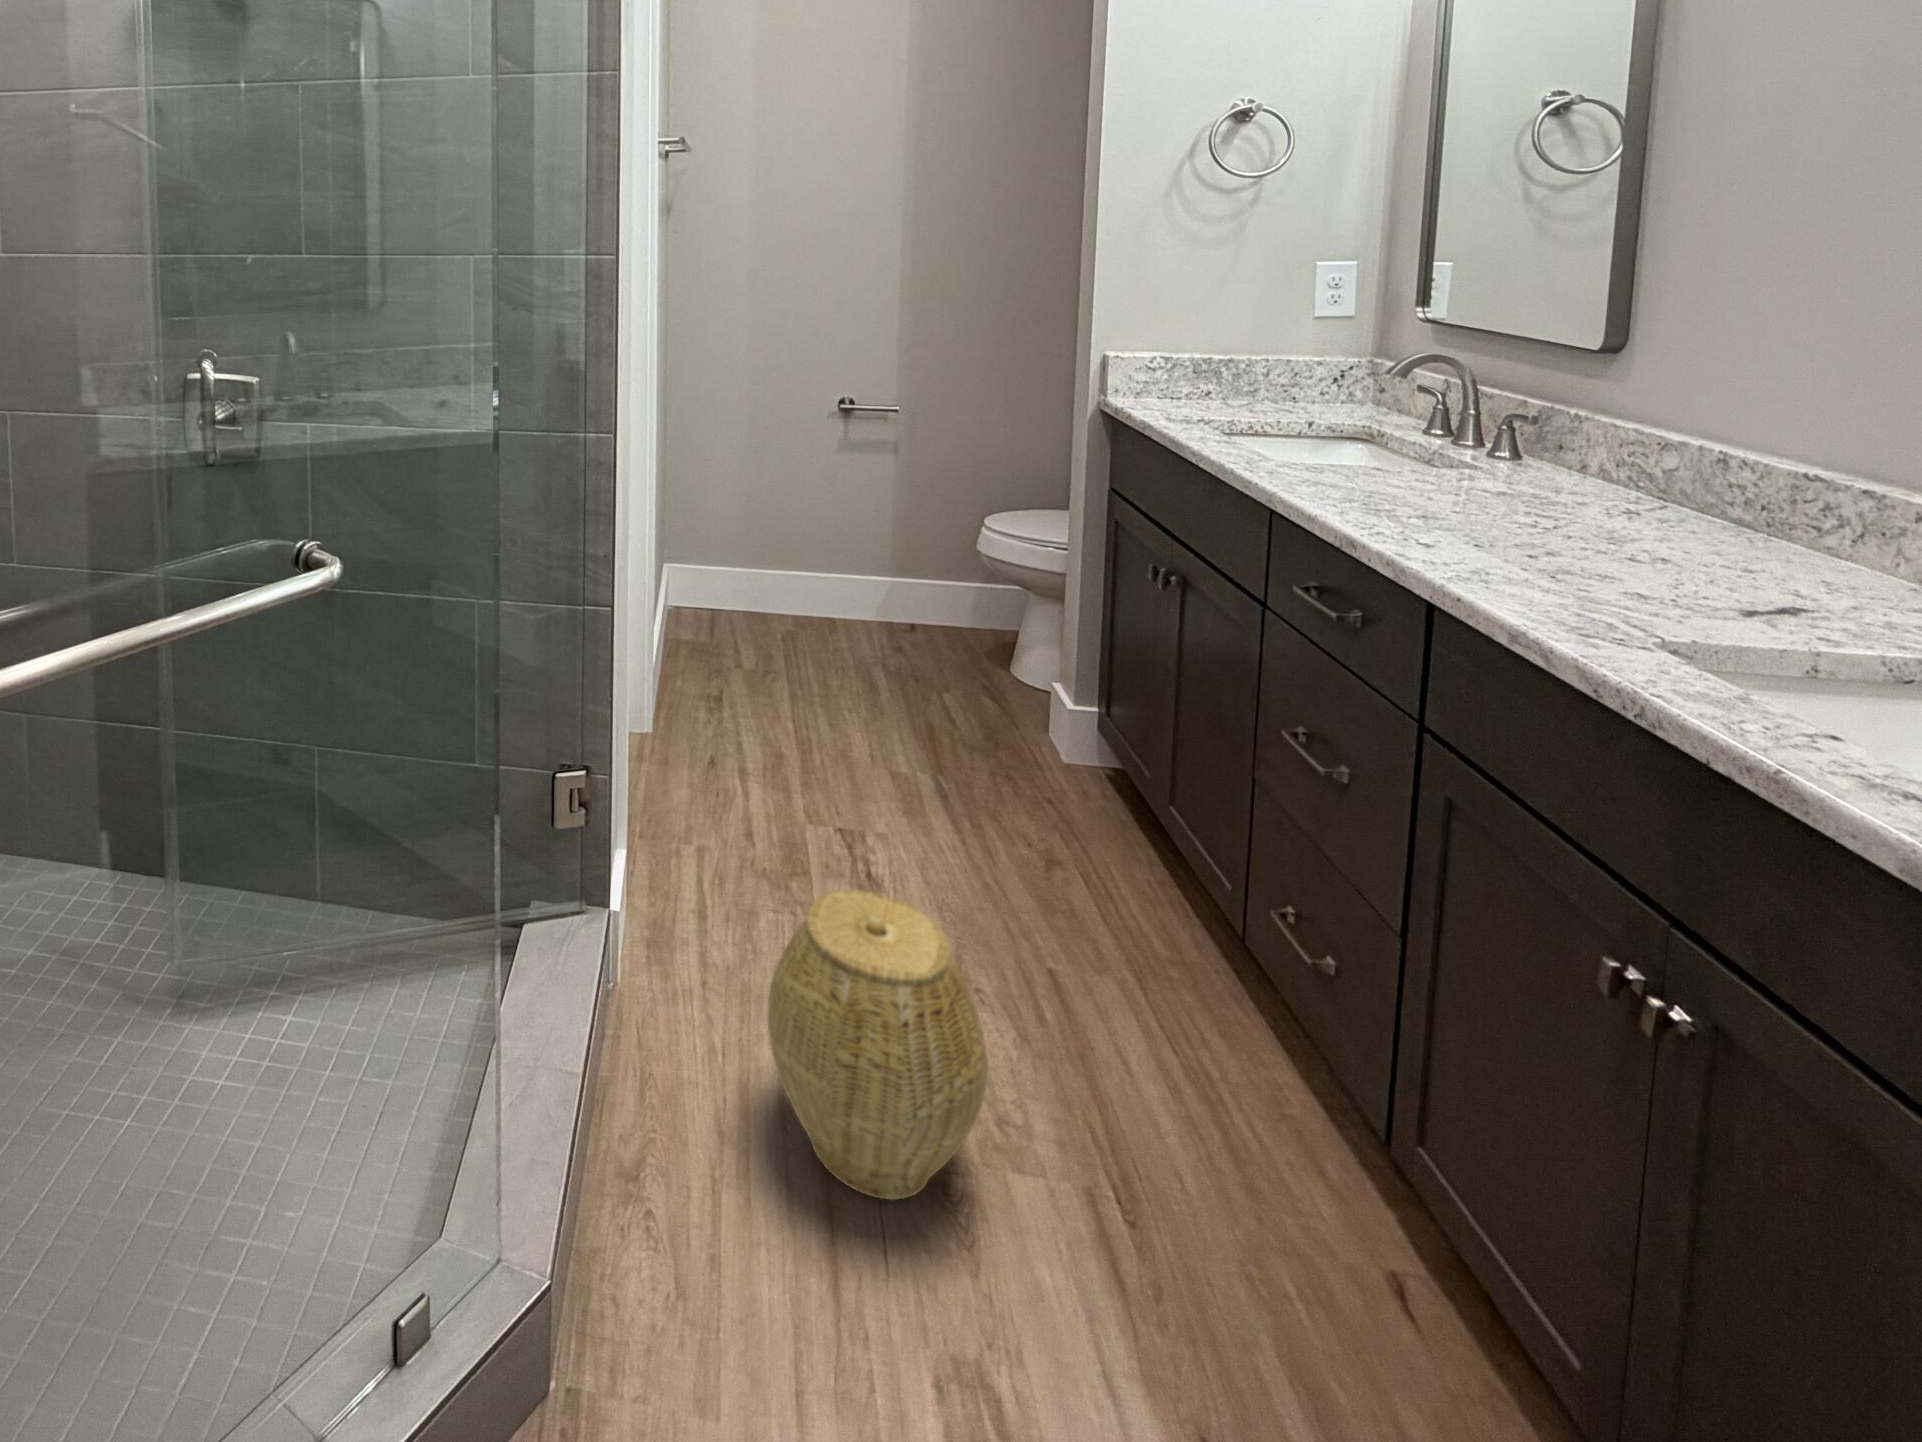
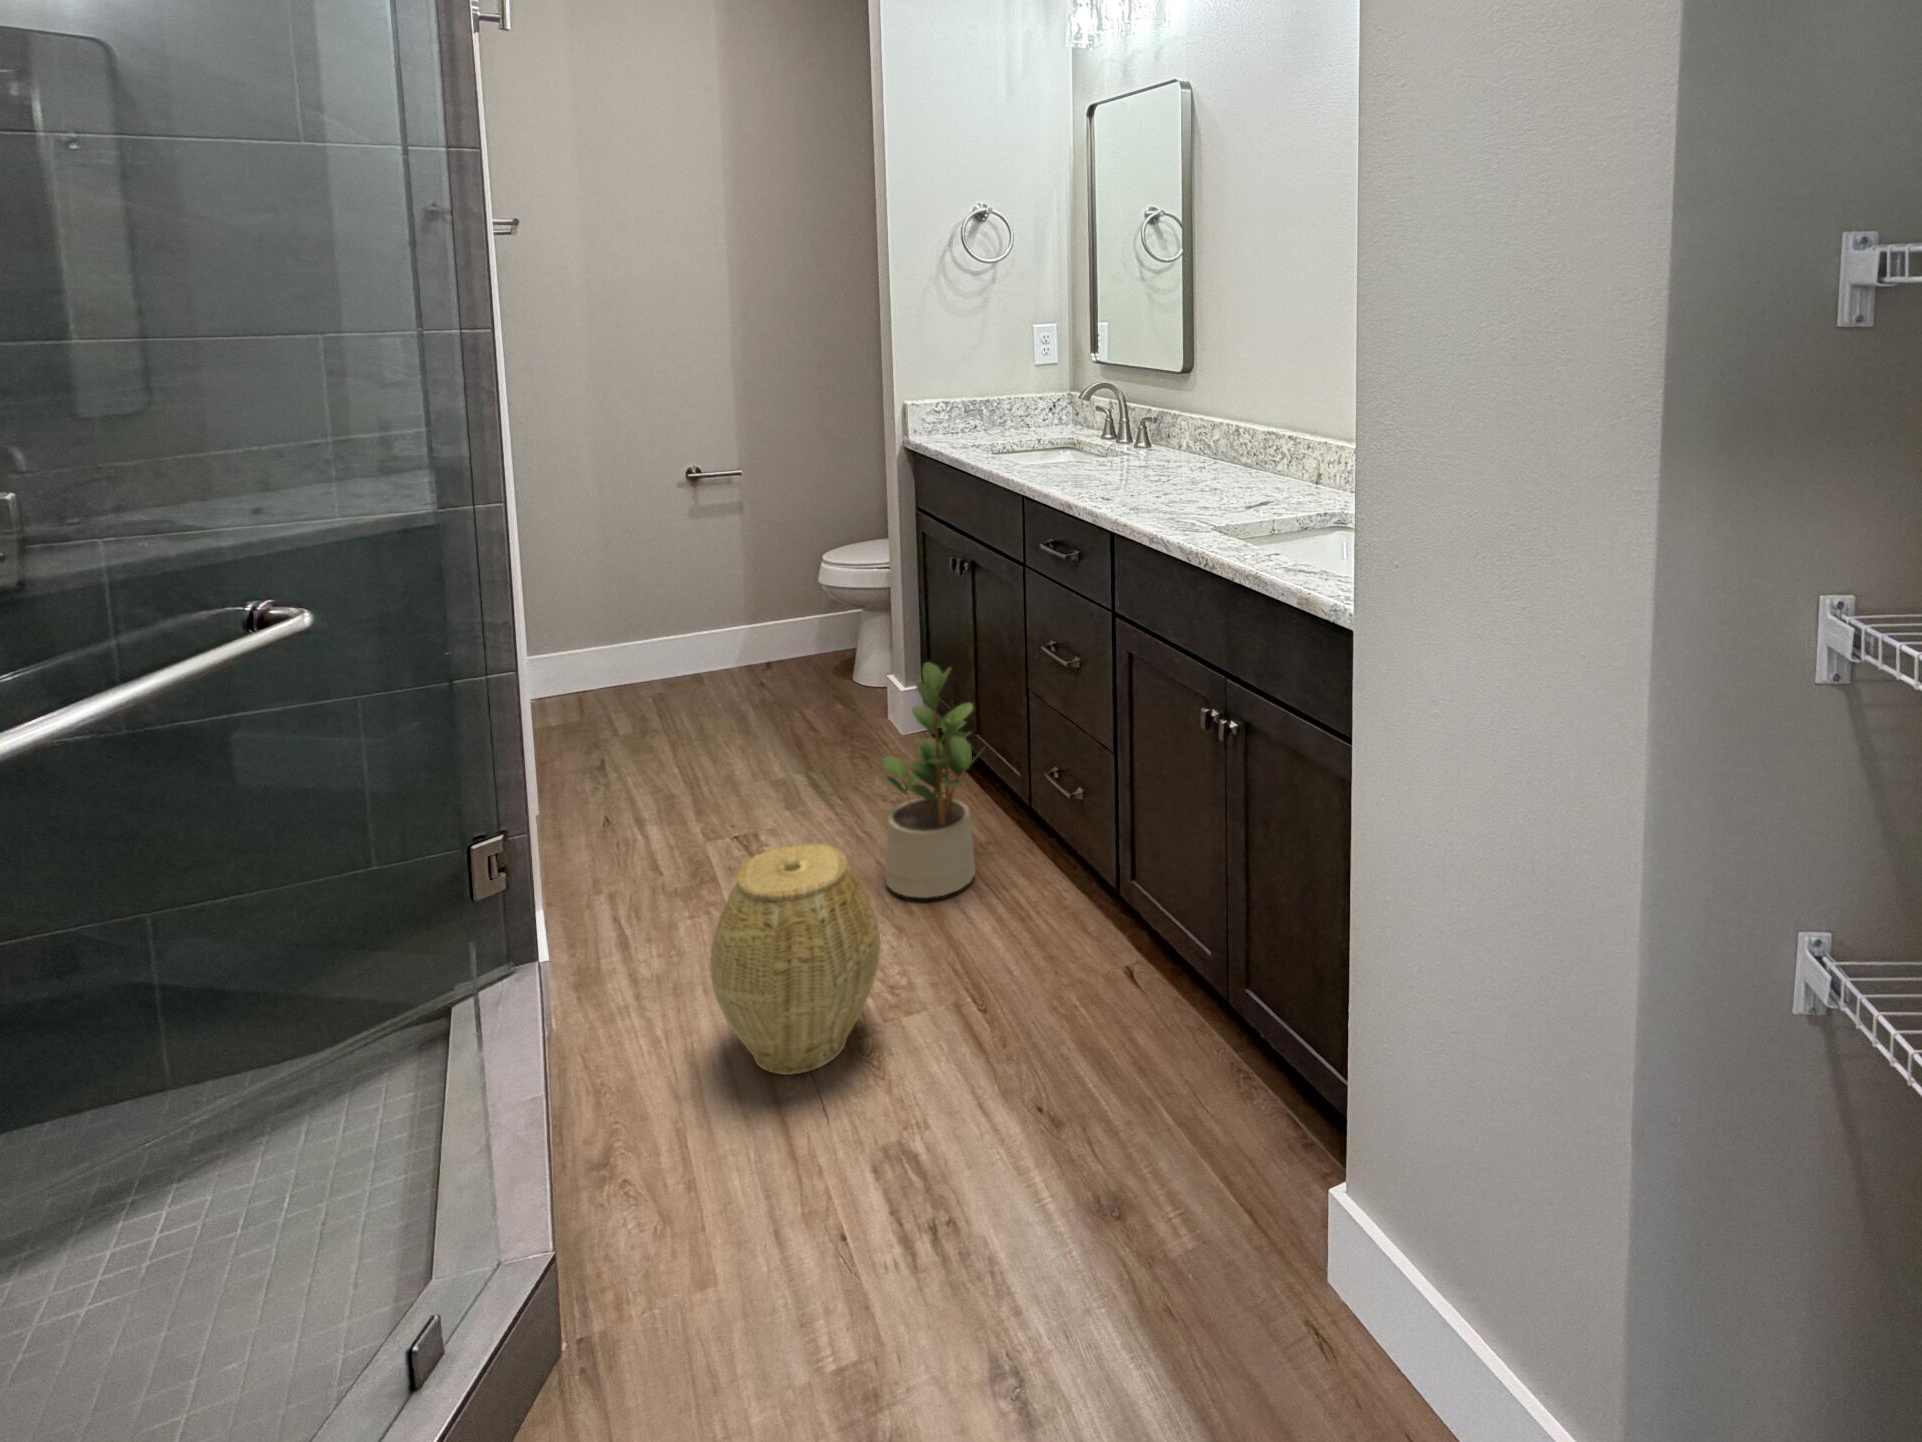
potted plant: none [1013,703,1182,1022] -> present [882,662,981,898]

